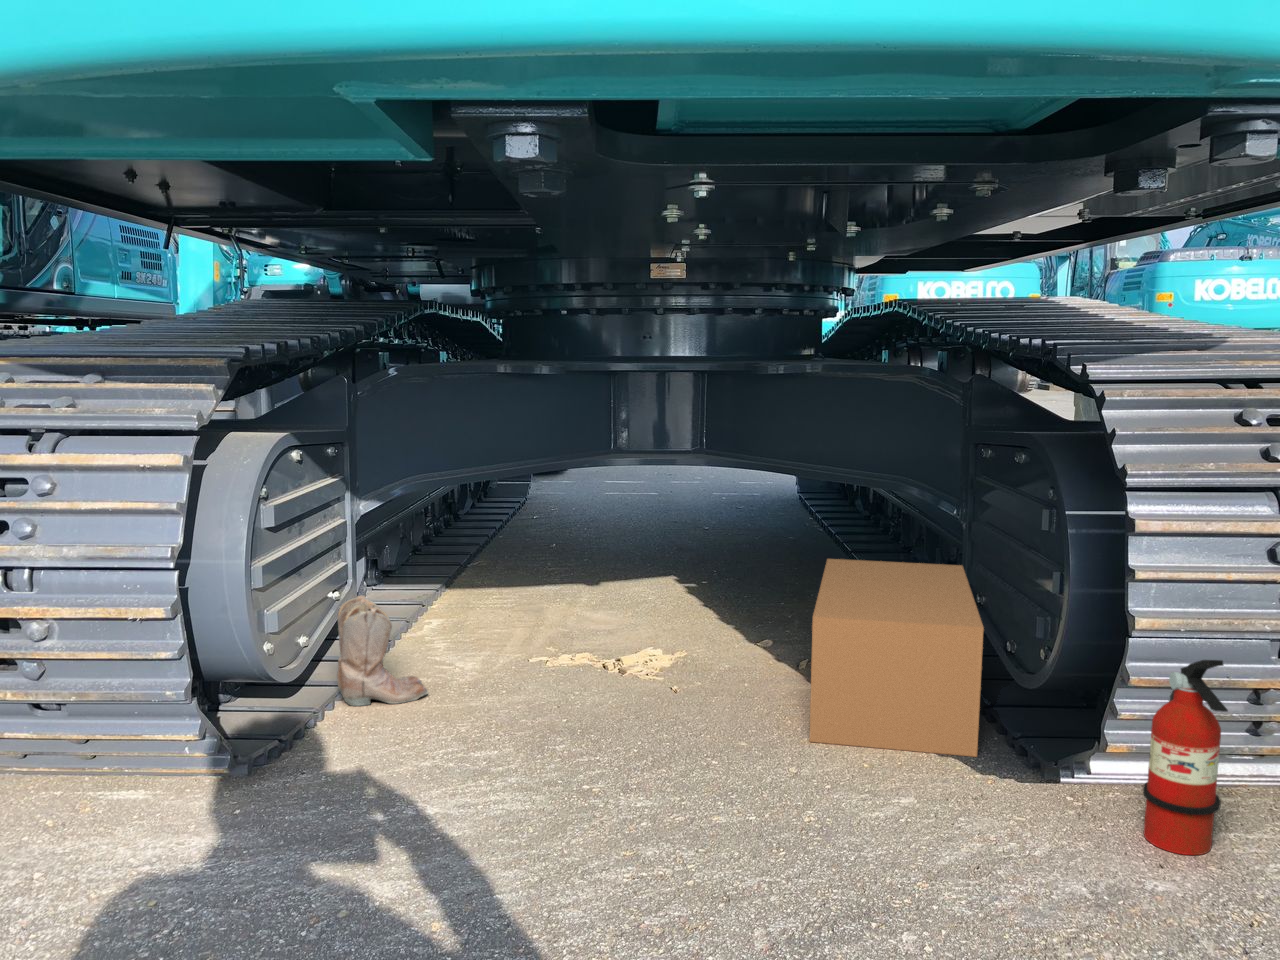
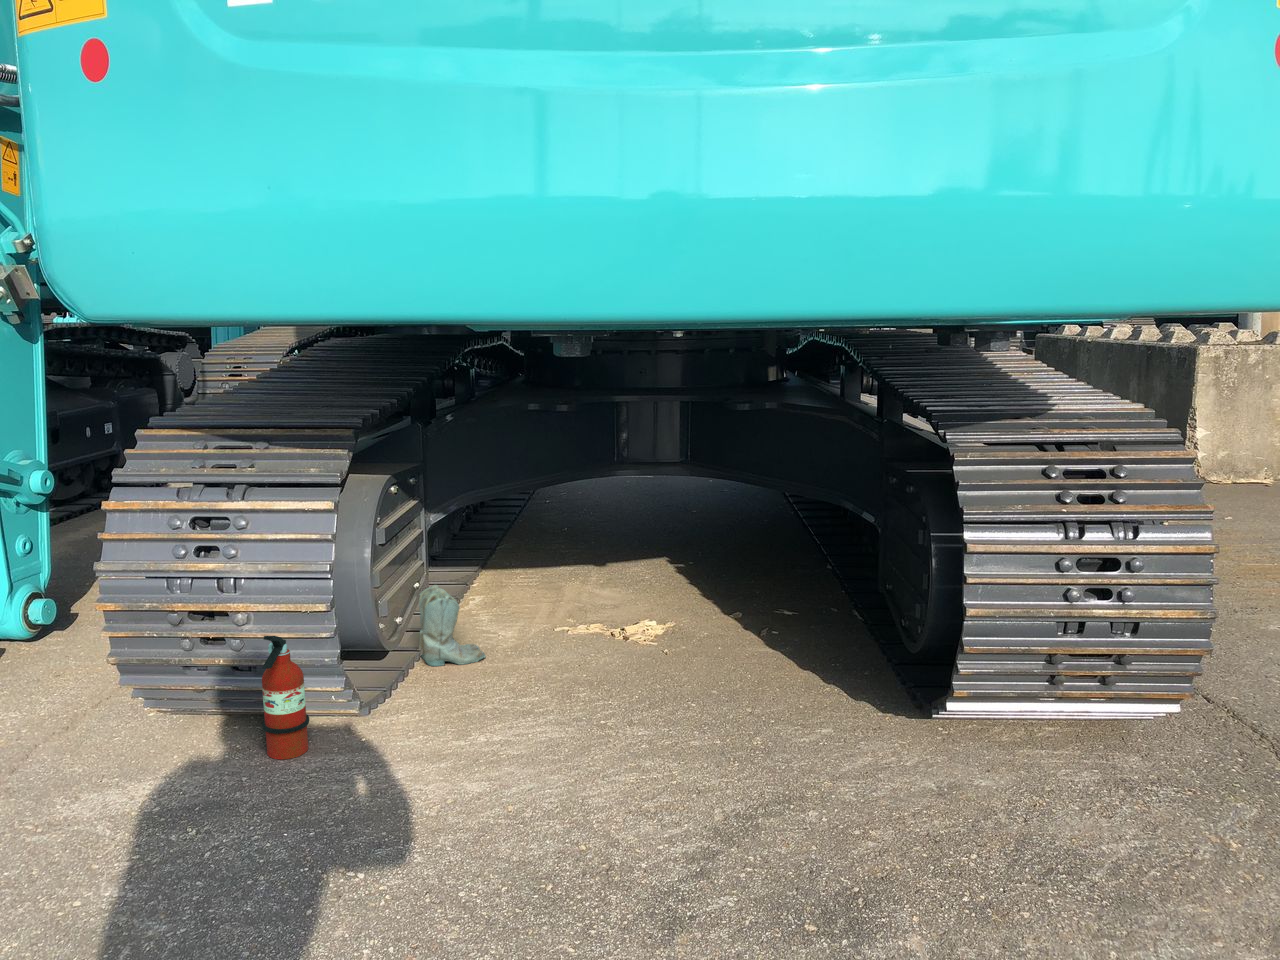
cardboard box: present [809,559,984,757] -> none [761,554,882,701]
fire extinguisher: present [1143,660,1228,855] -> present [262,636,309,759]

